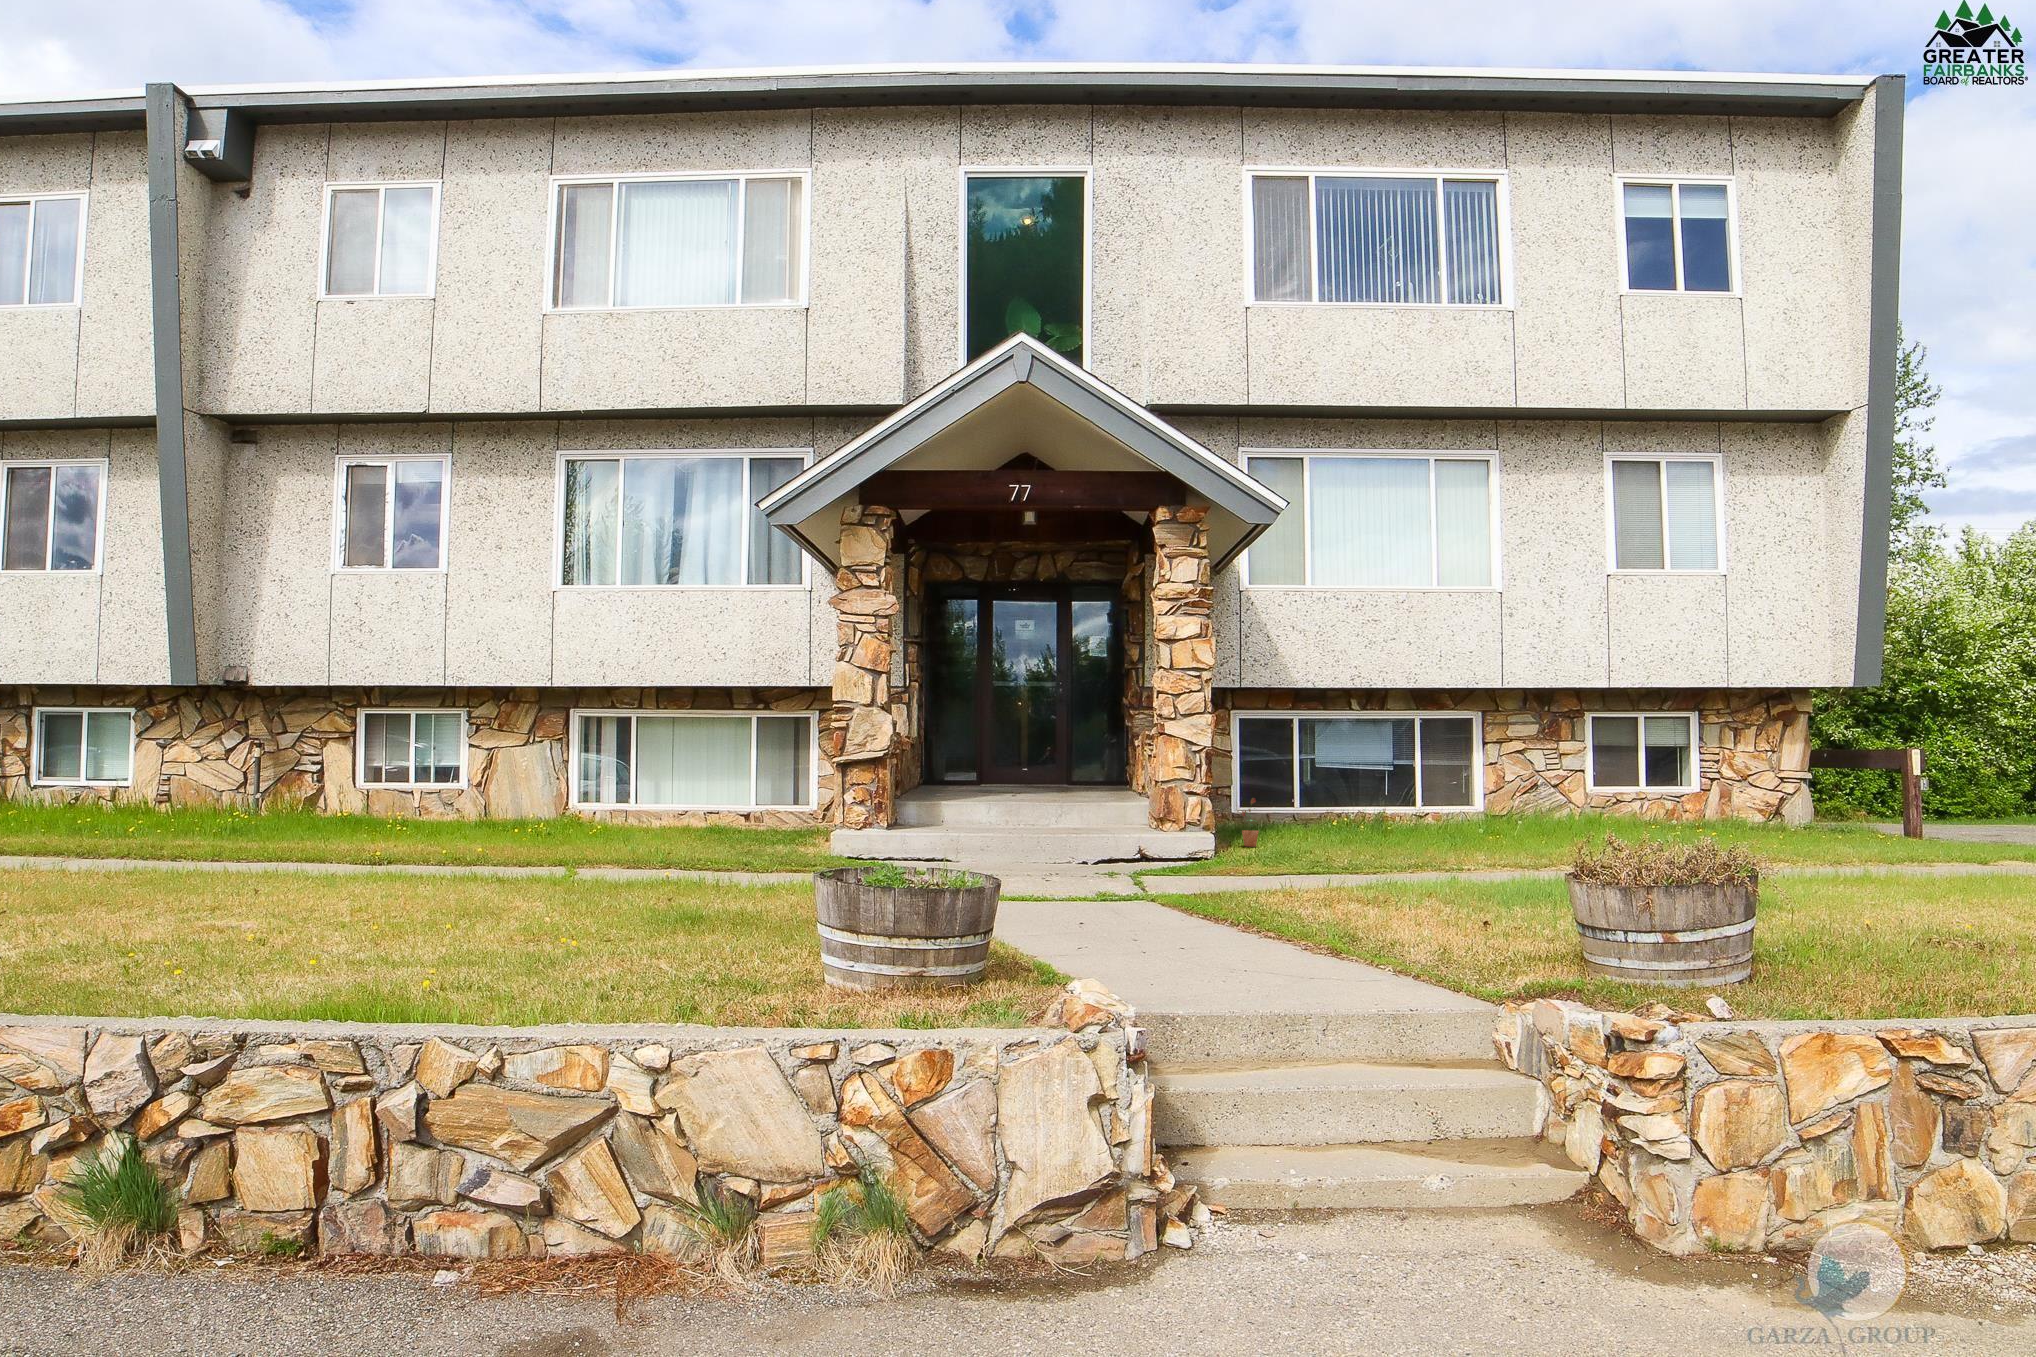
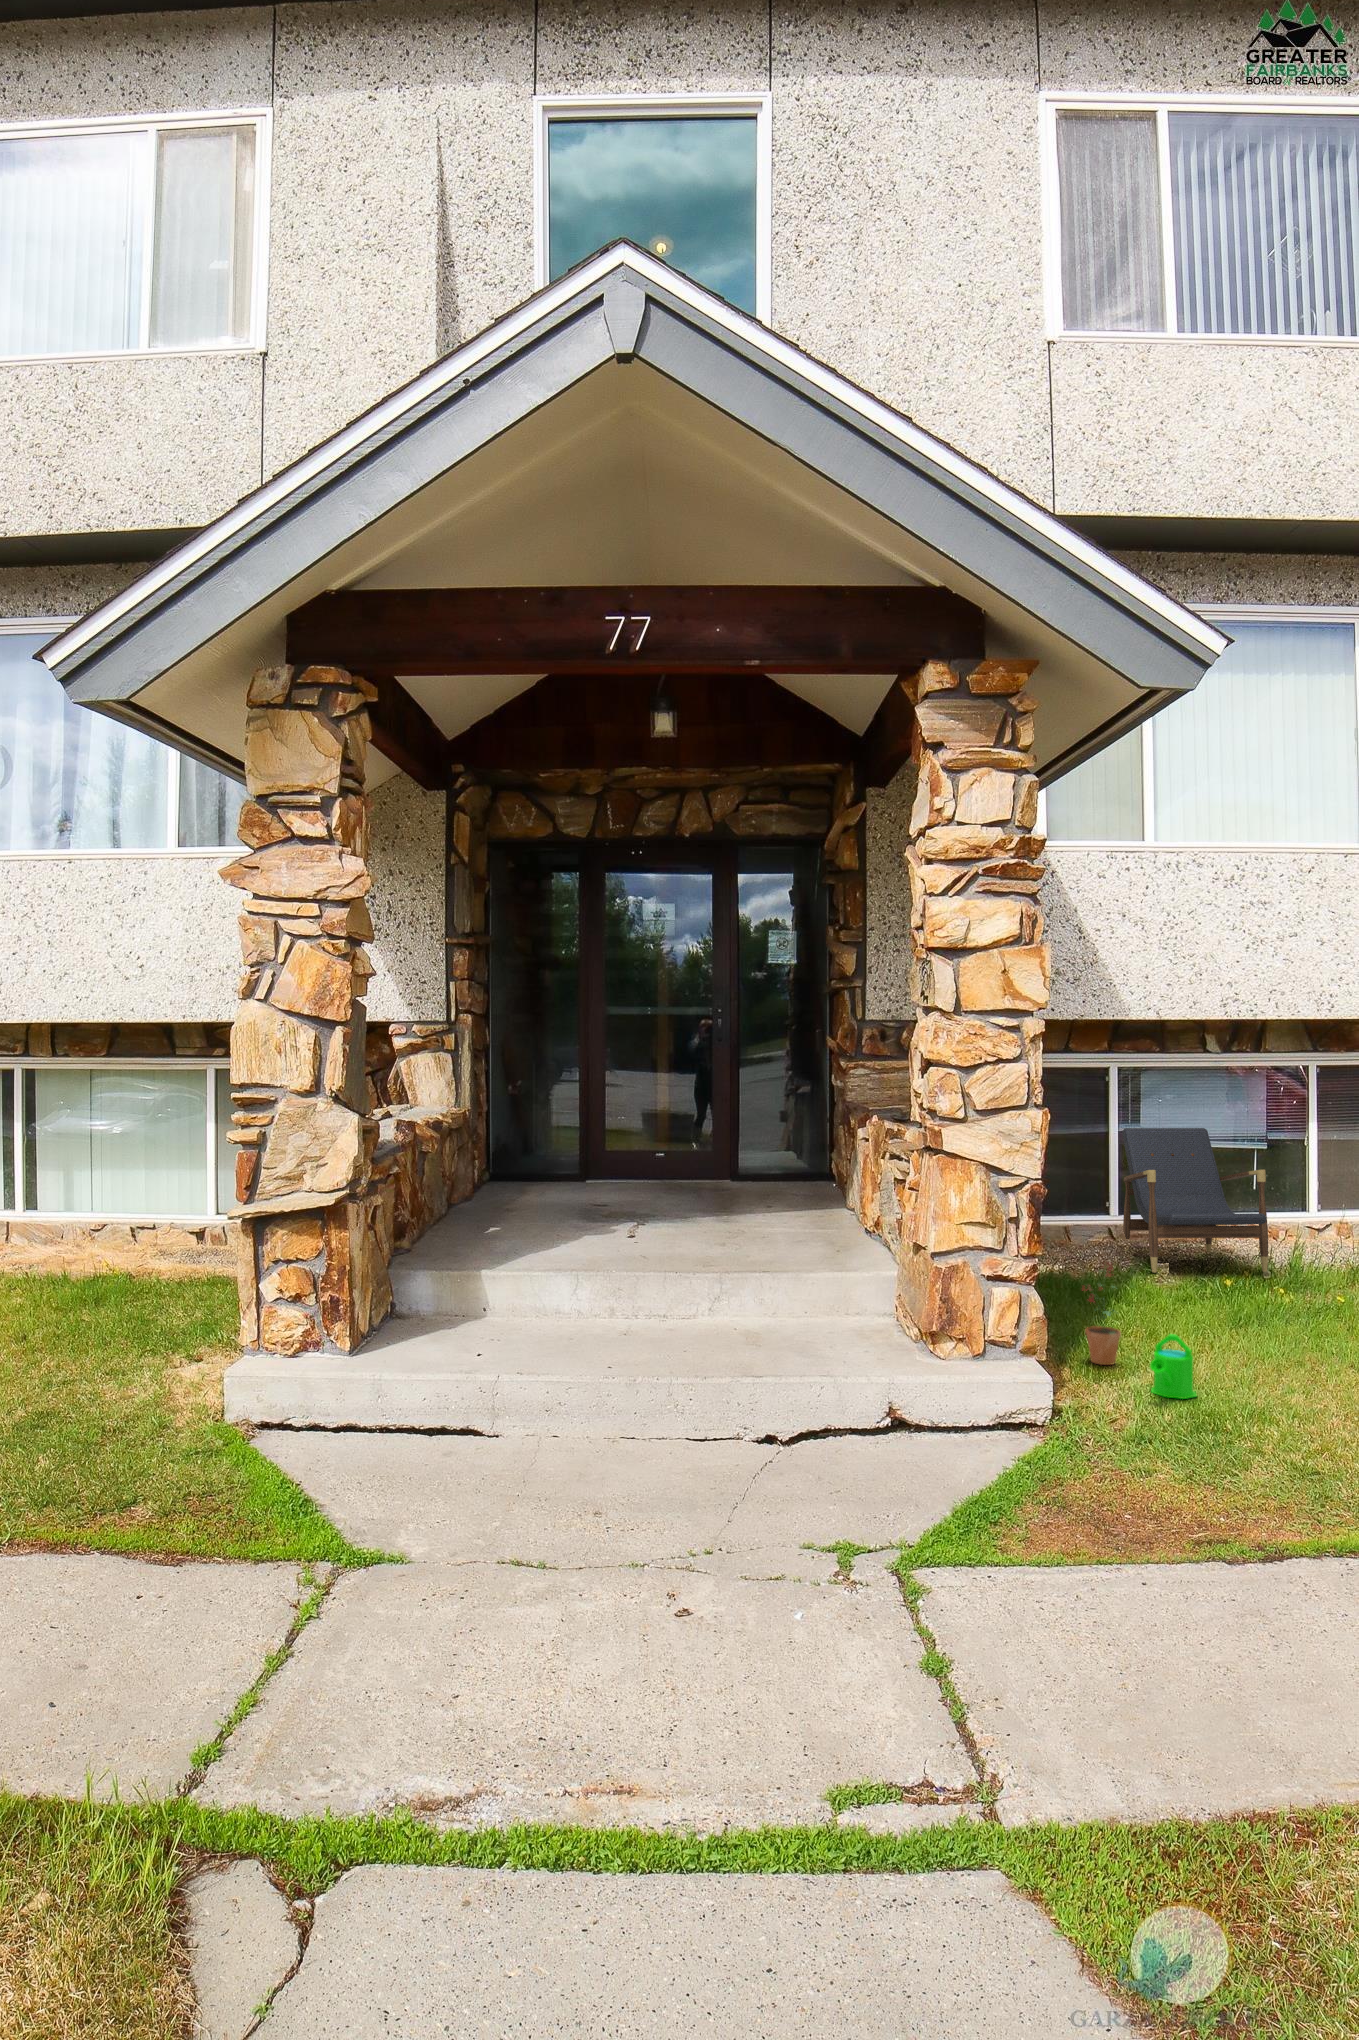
lounge chair: none [1300,756,1375,833] -> present [1122,1128,1268,1272]
watering can: none [1262,824,1287,852] -> present [1150,1334,1196,1399]

